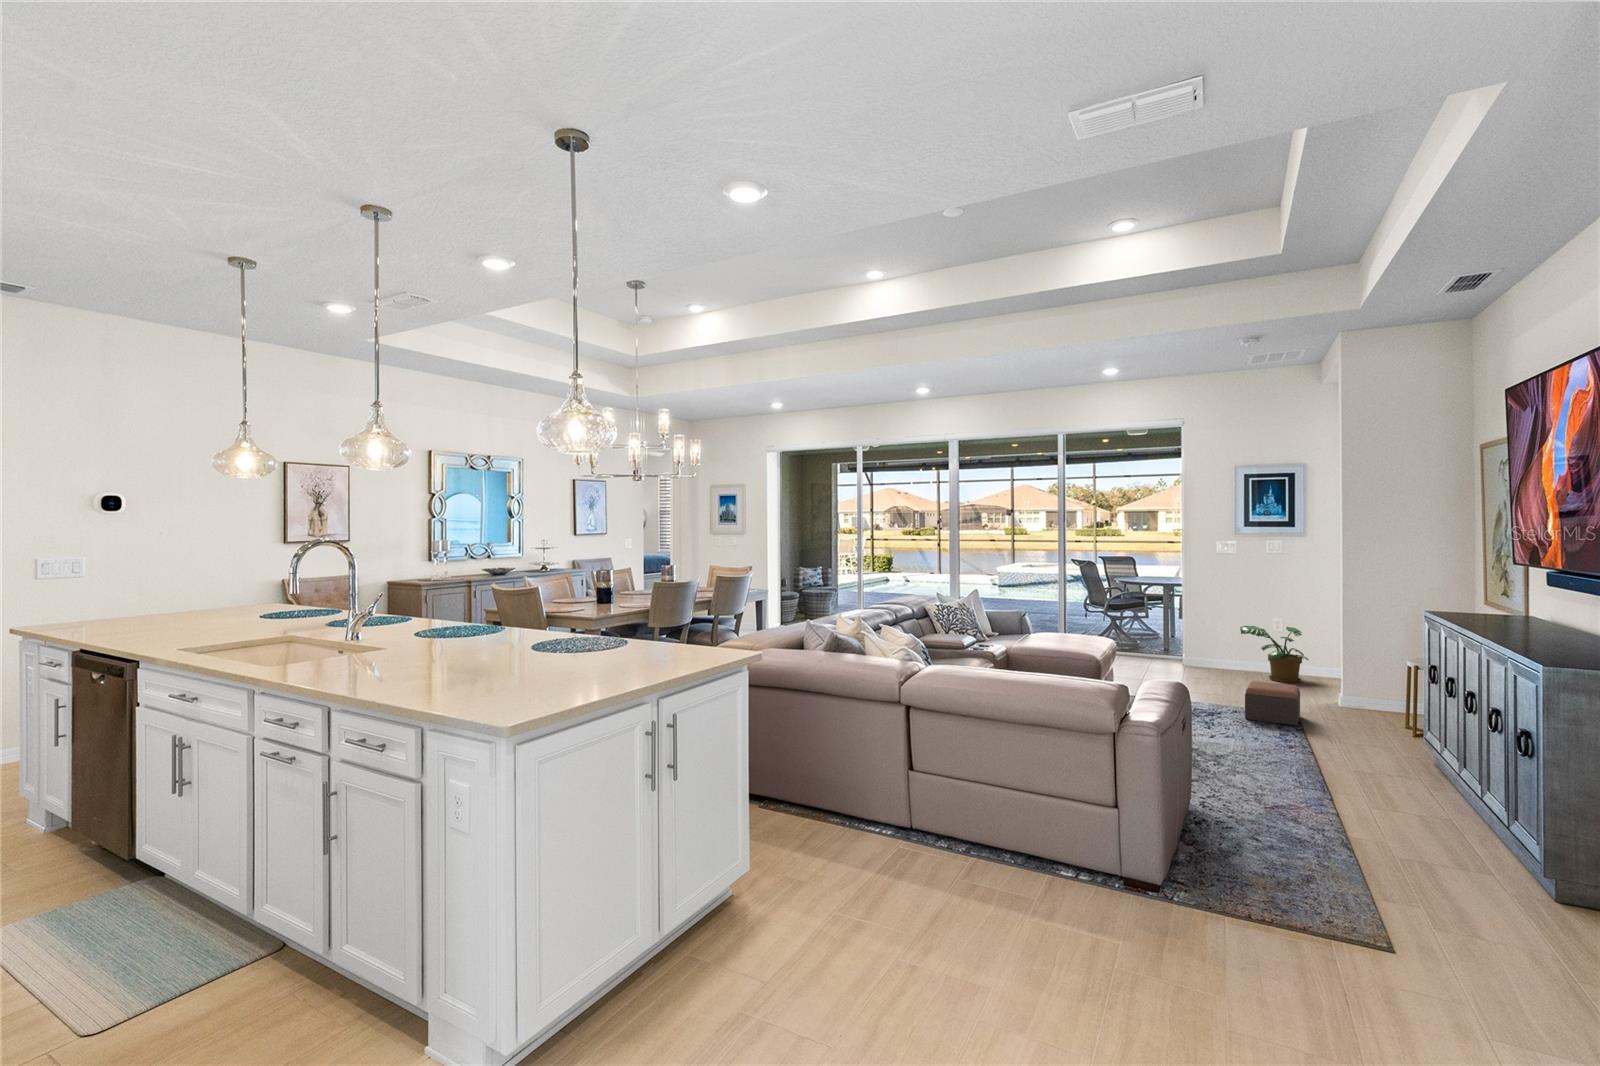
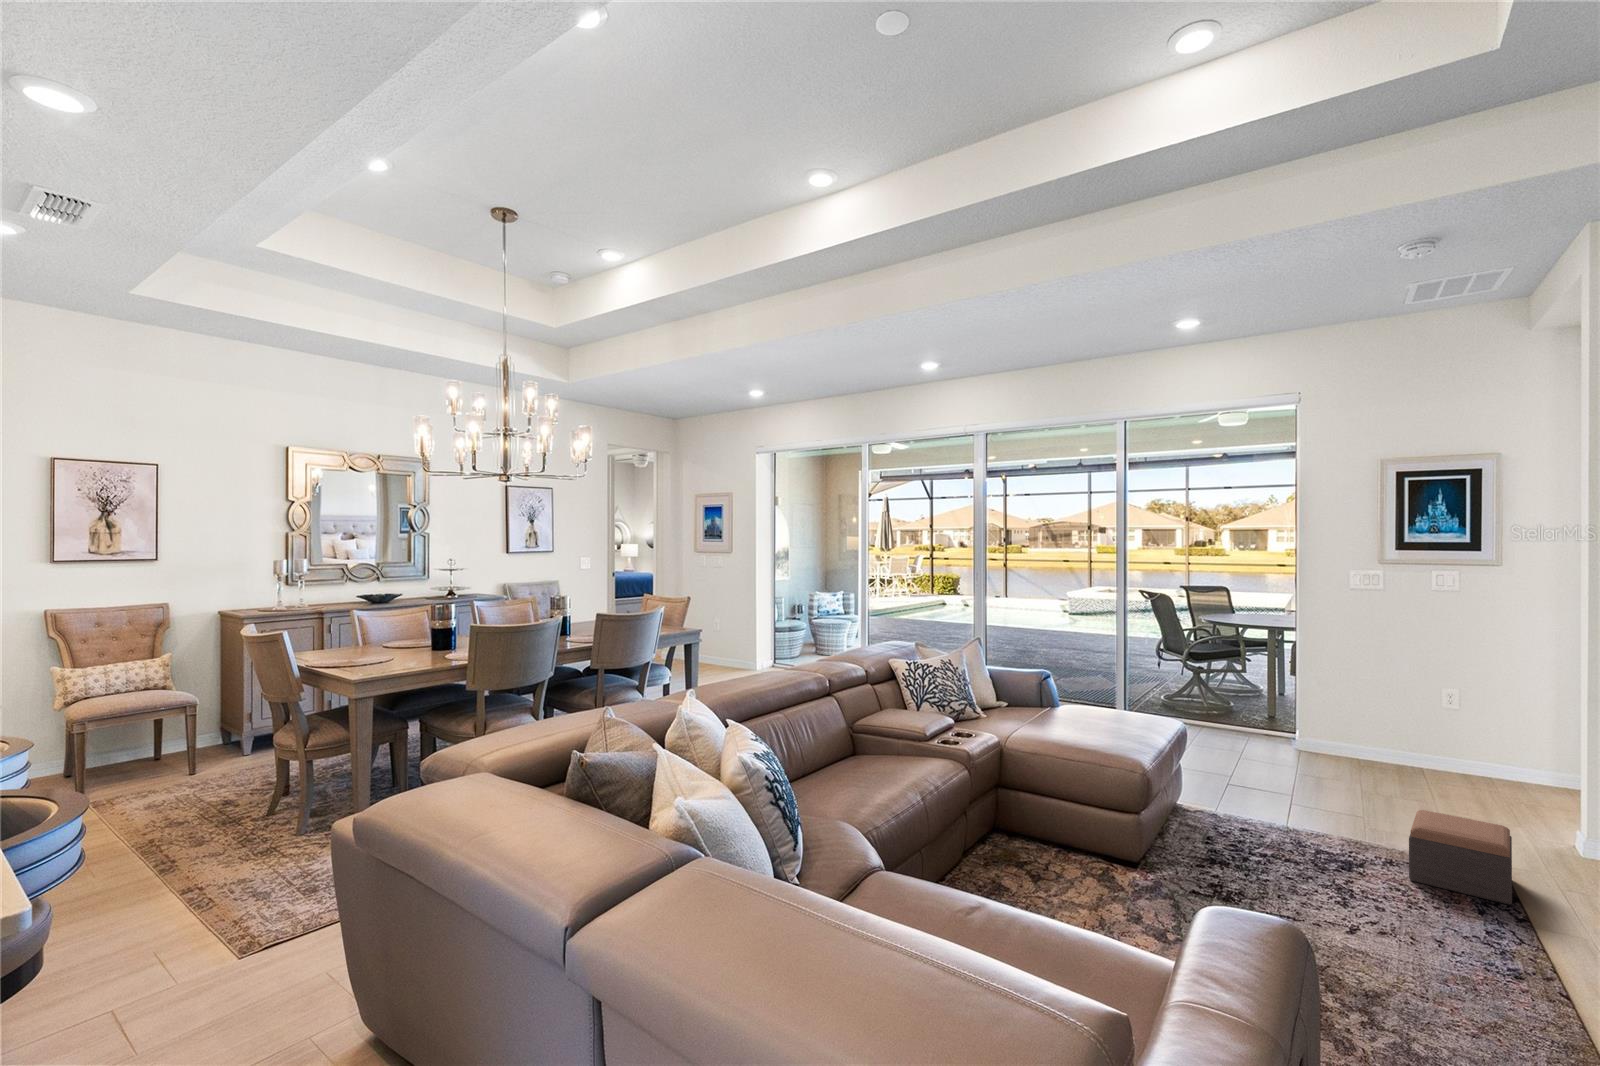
potted plant: present [1240,626,1308,683] -> none [1392,701,1511,795]

